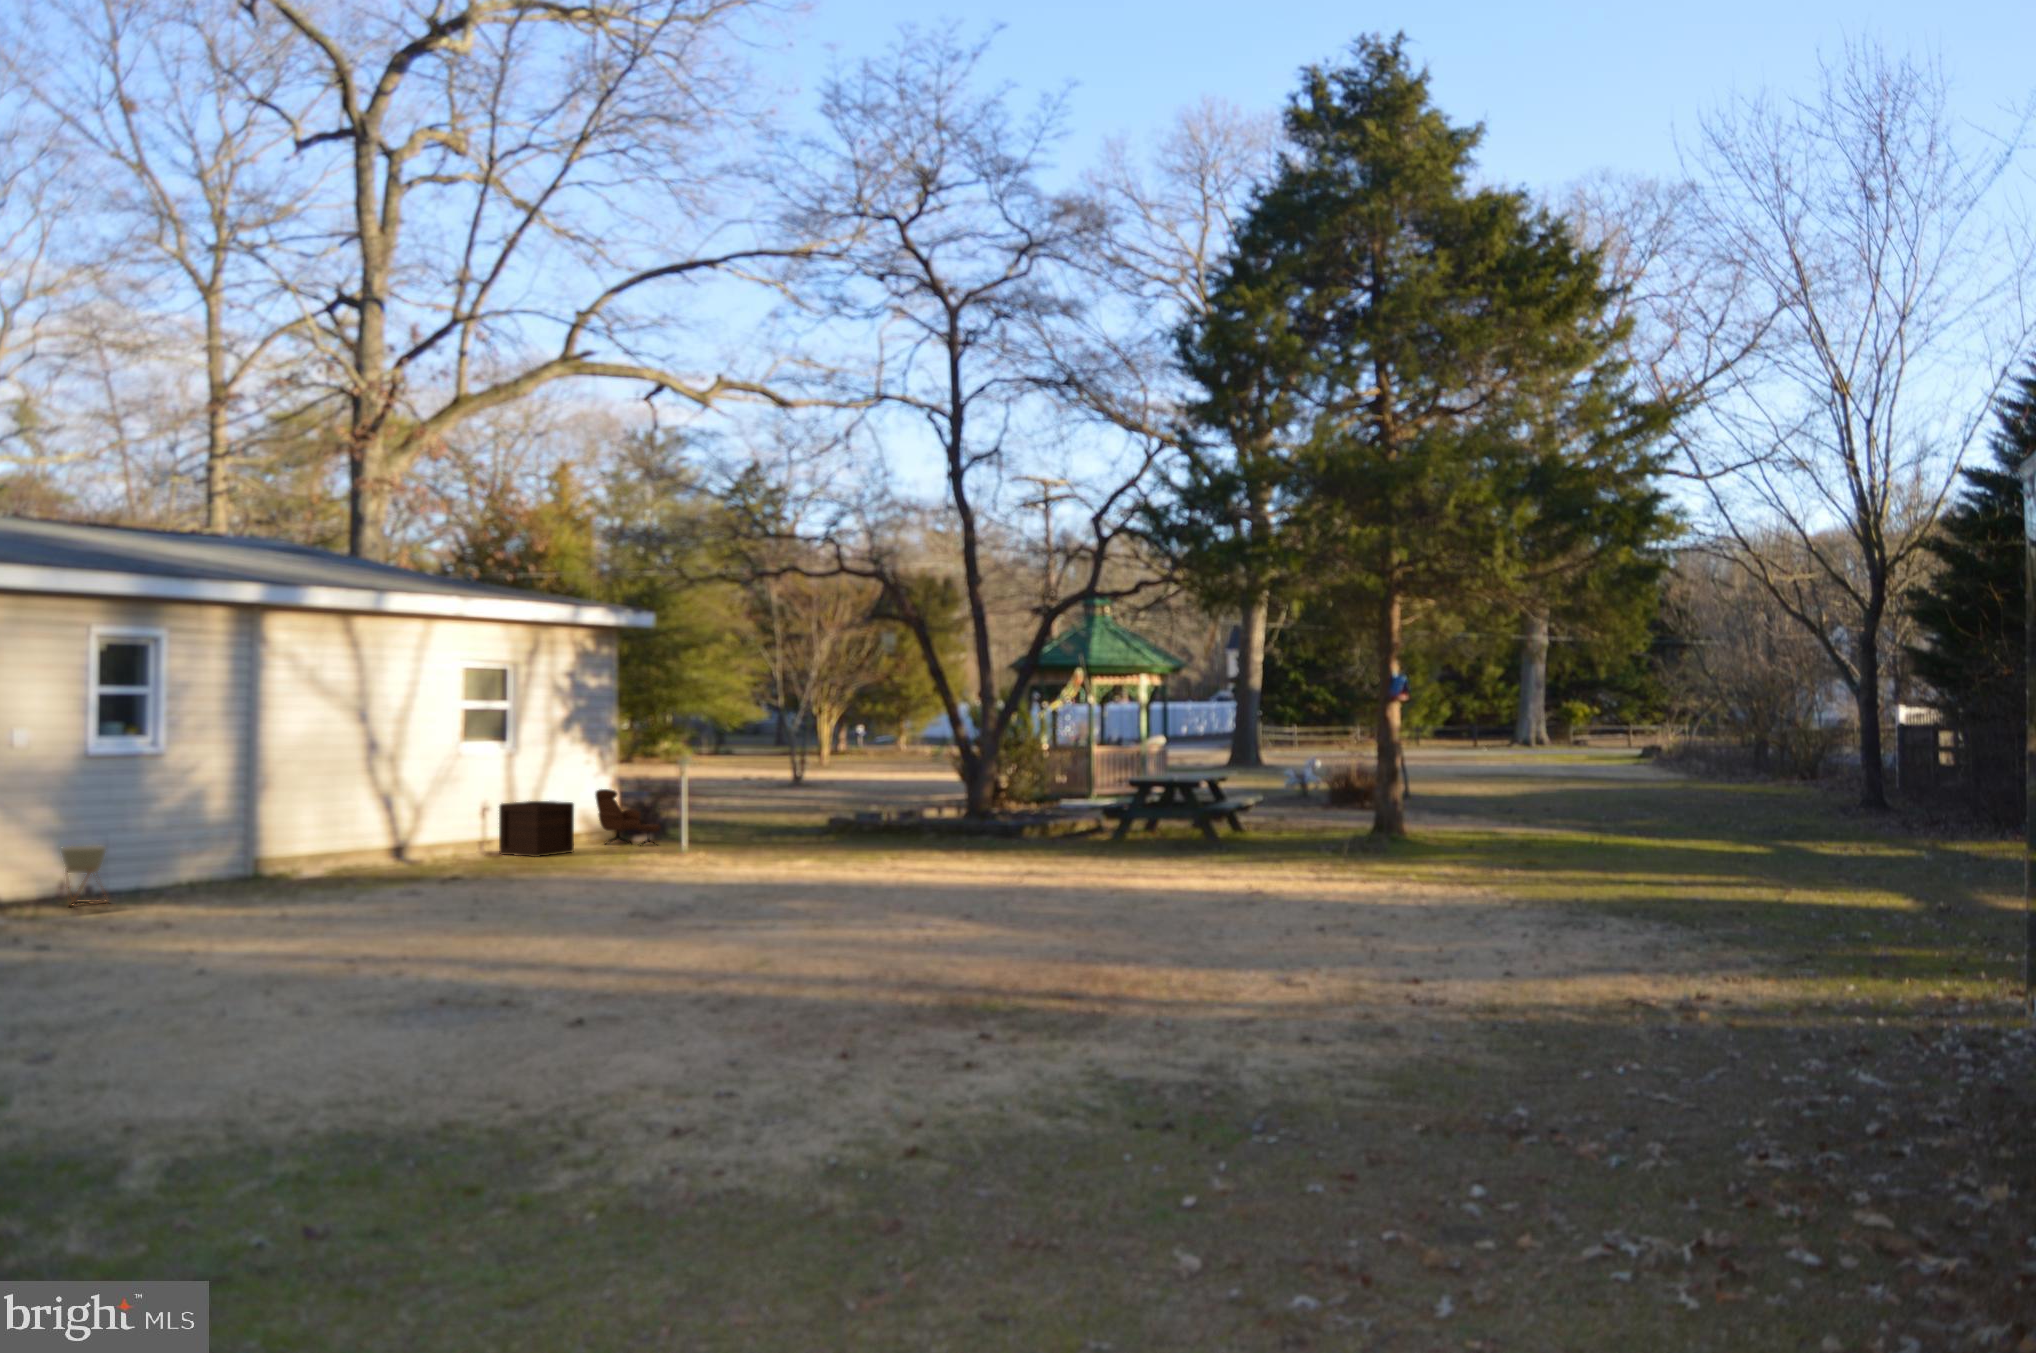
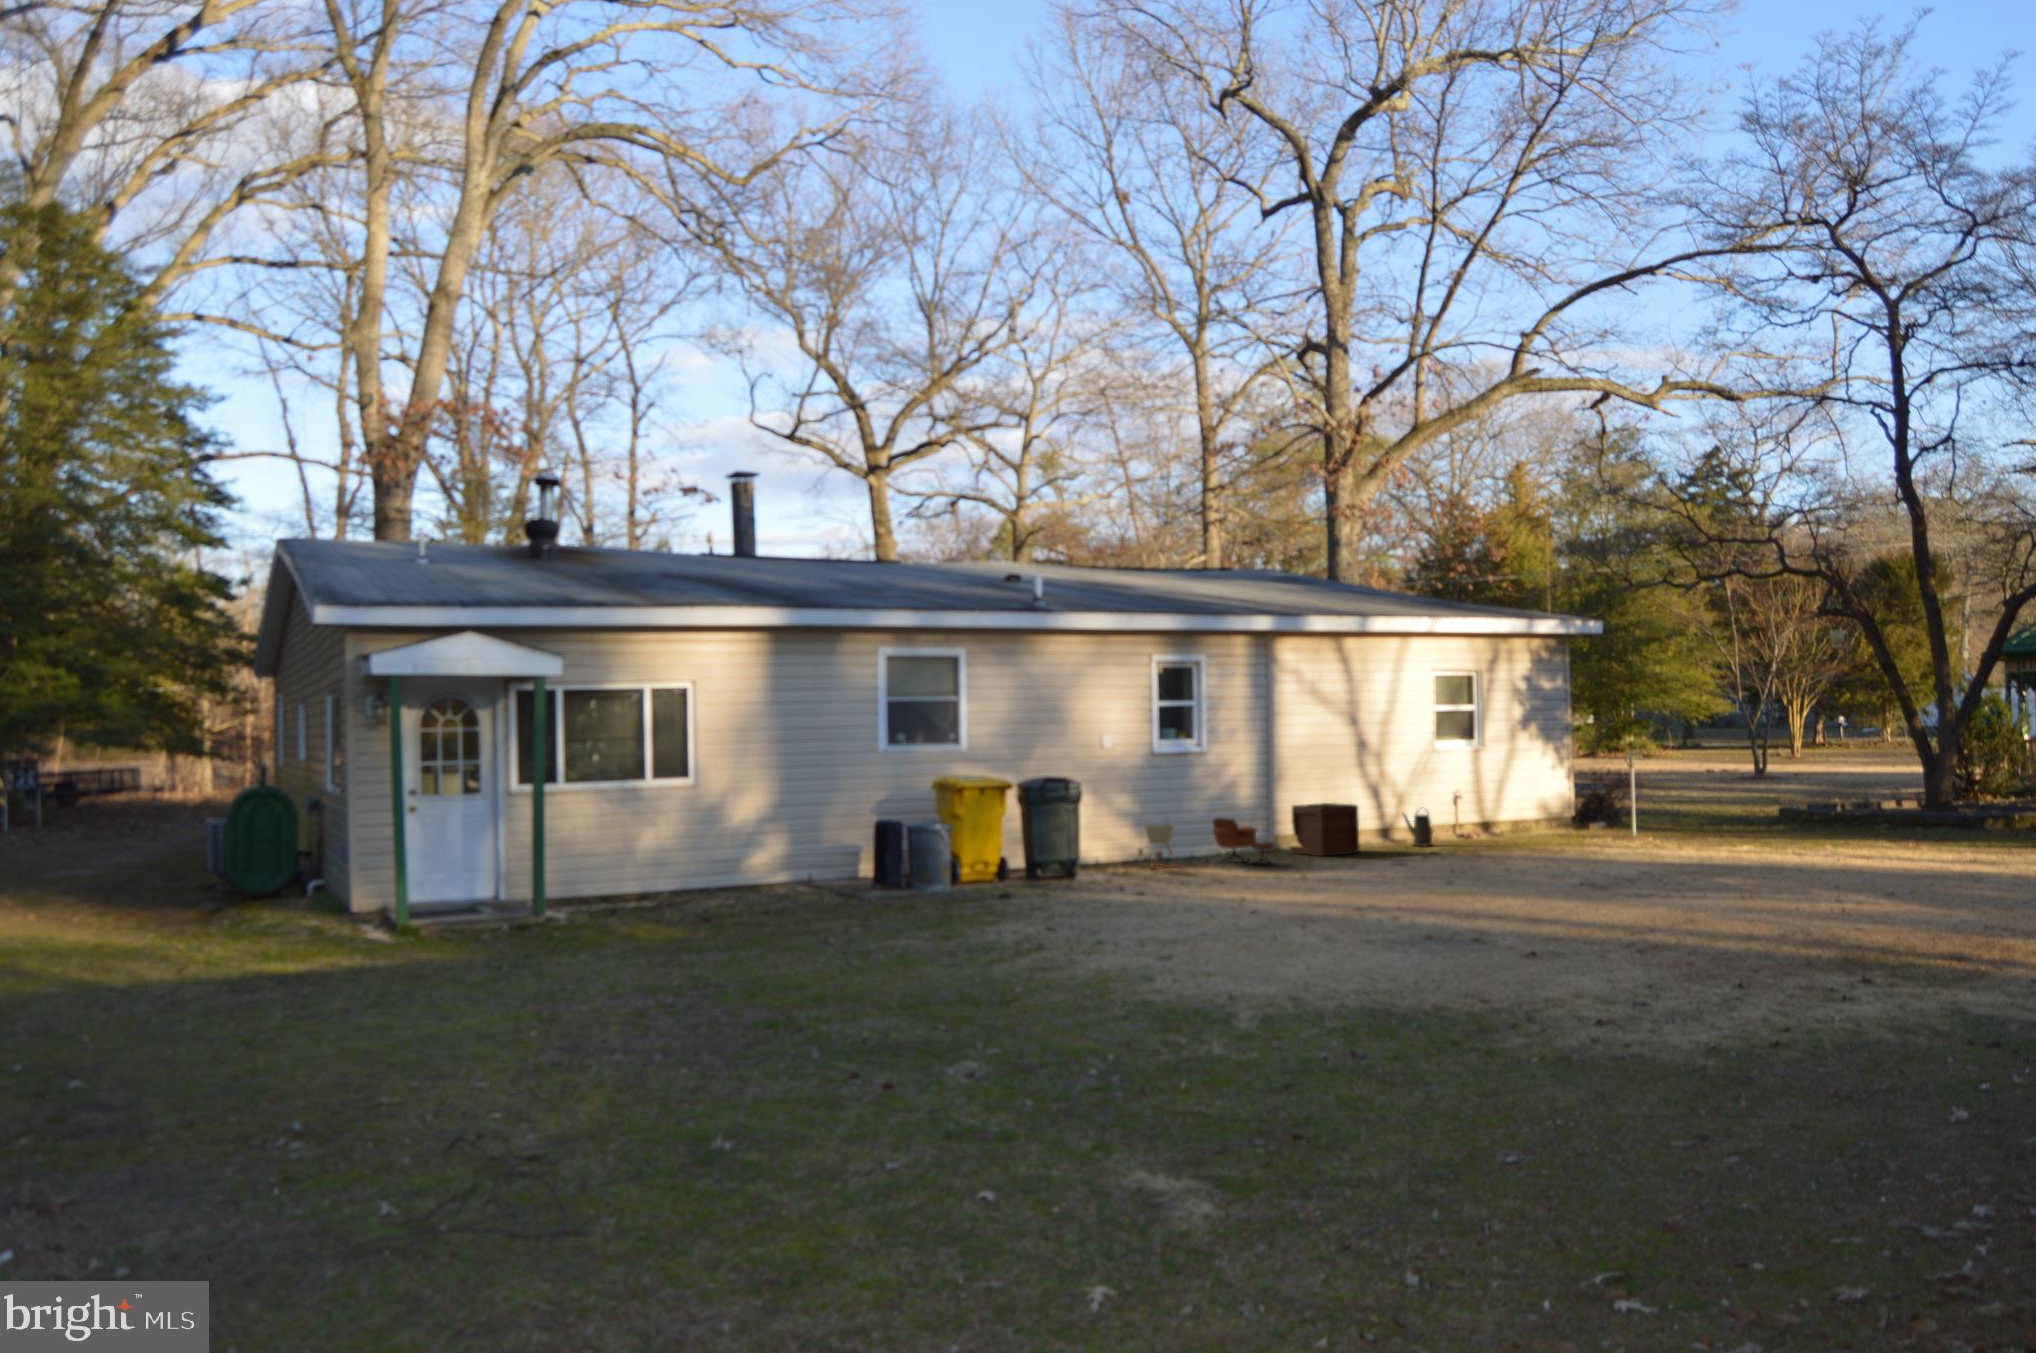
lounge chair: present [595,789,660,844] -> present [1213,818,1274,862]
wooden crate: present [499,801,574,857] -> present [1290,803,1359,856]
watering can: none [421,820,457,865] -> present [1403,808,1433,847]

